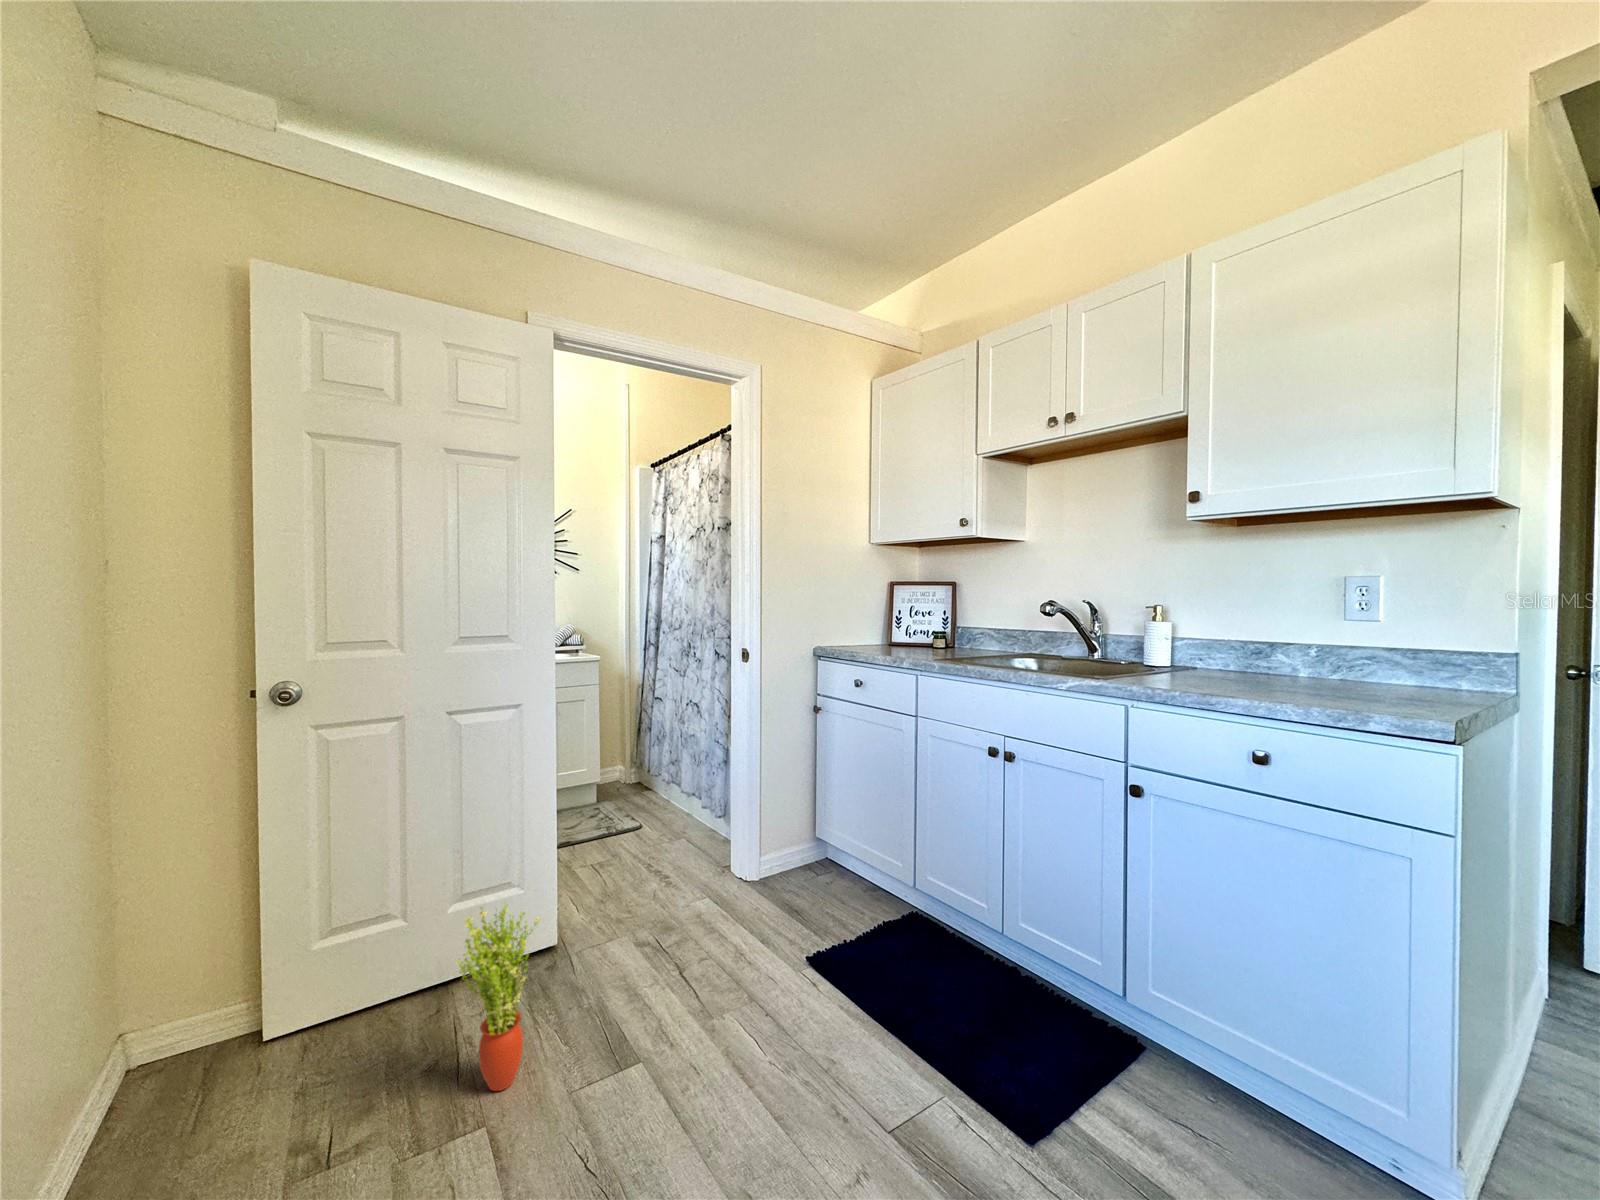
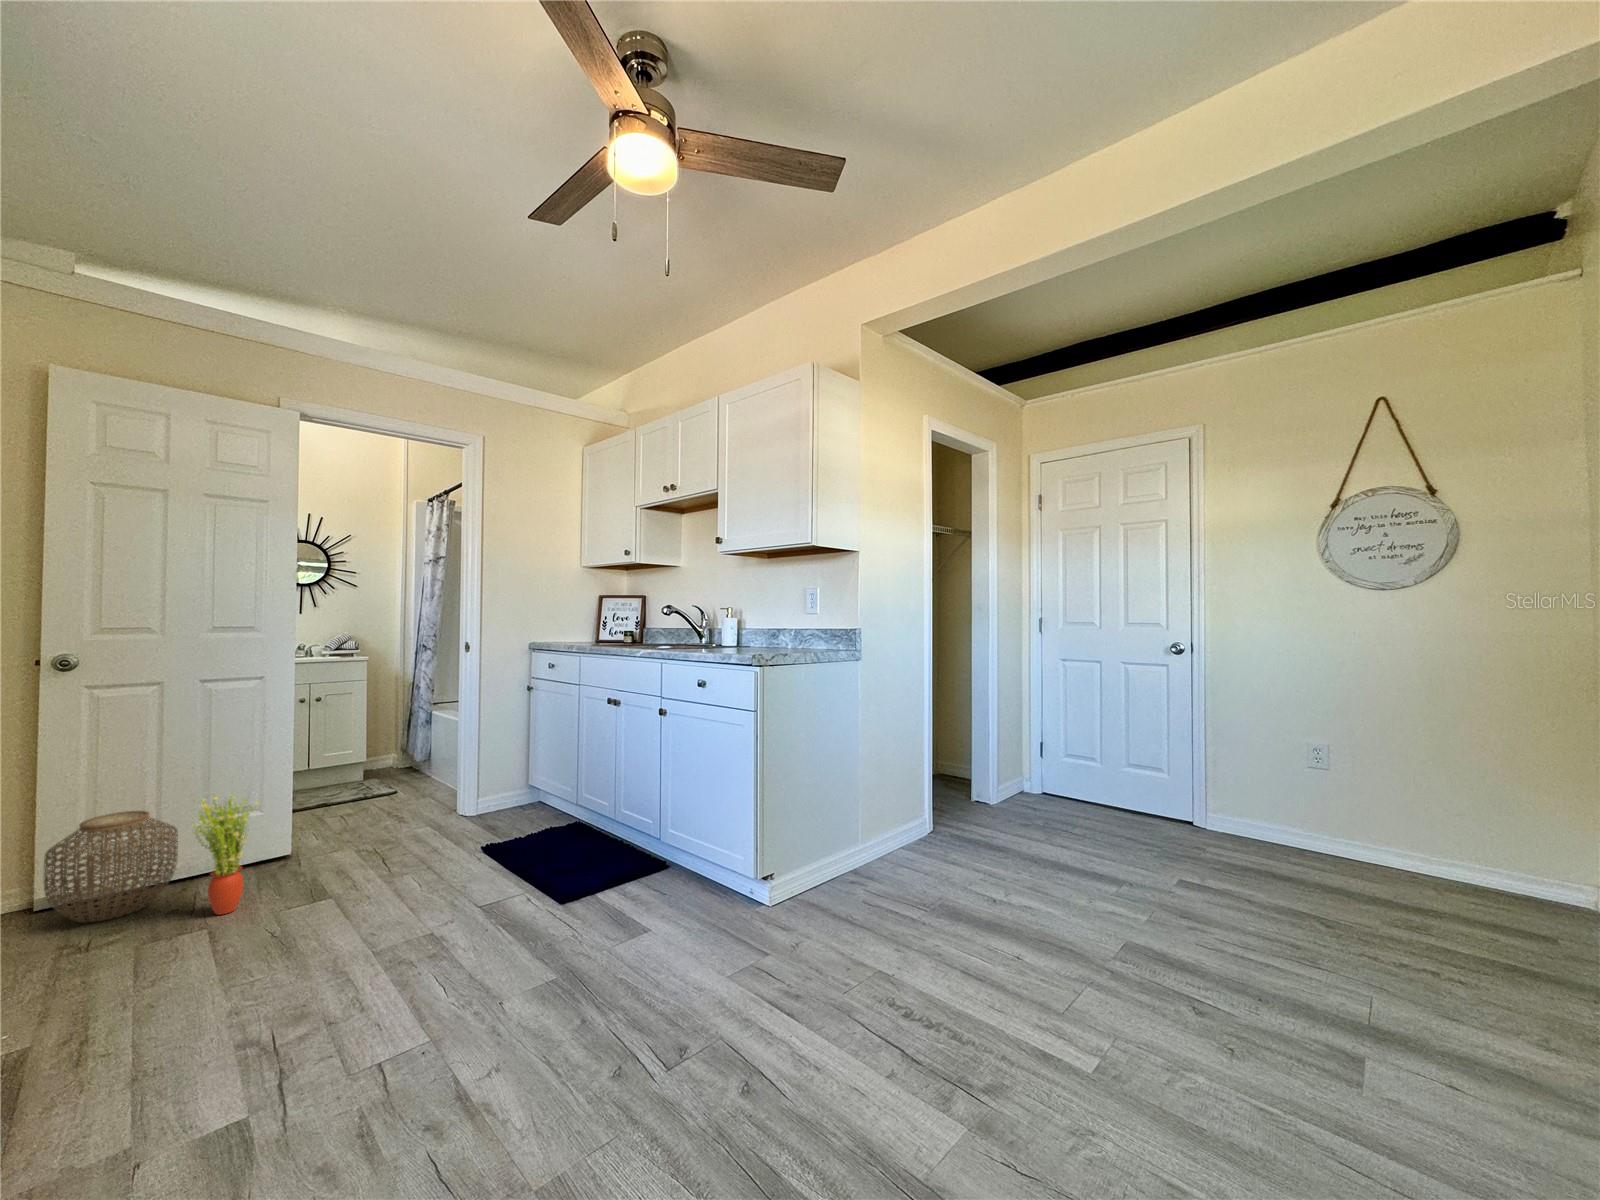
woven basket: none [272,906,432,1082] -> present [44,811,178,922]

